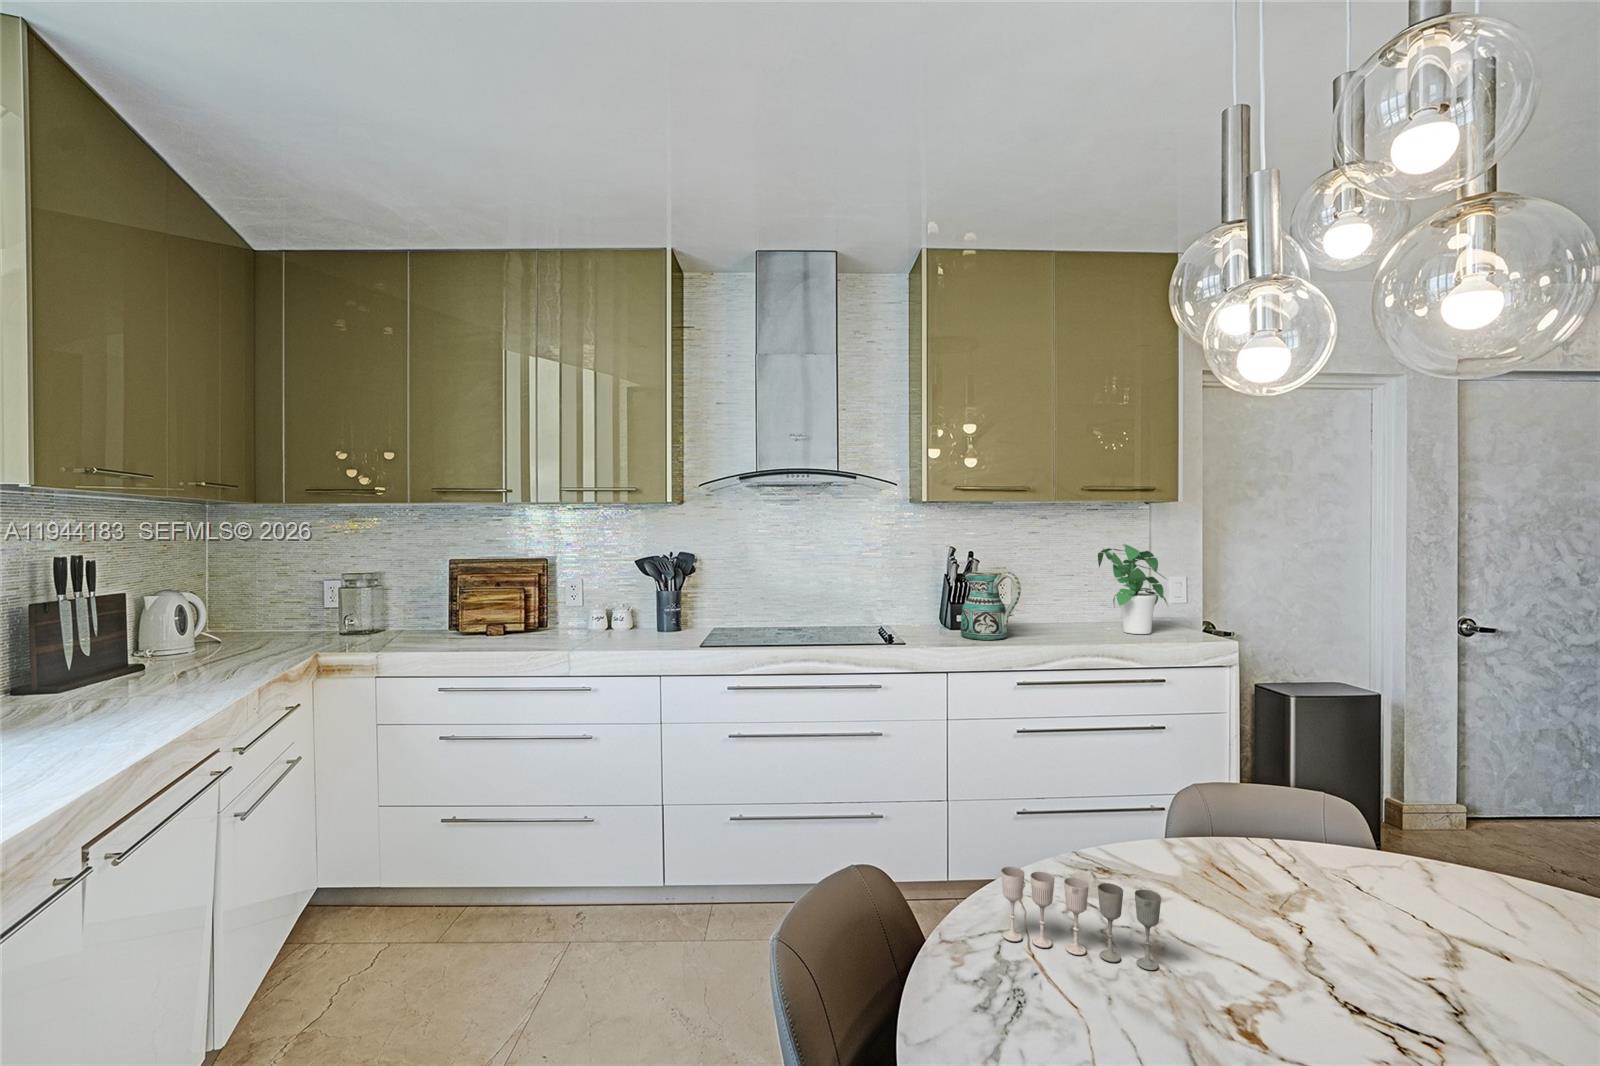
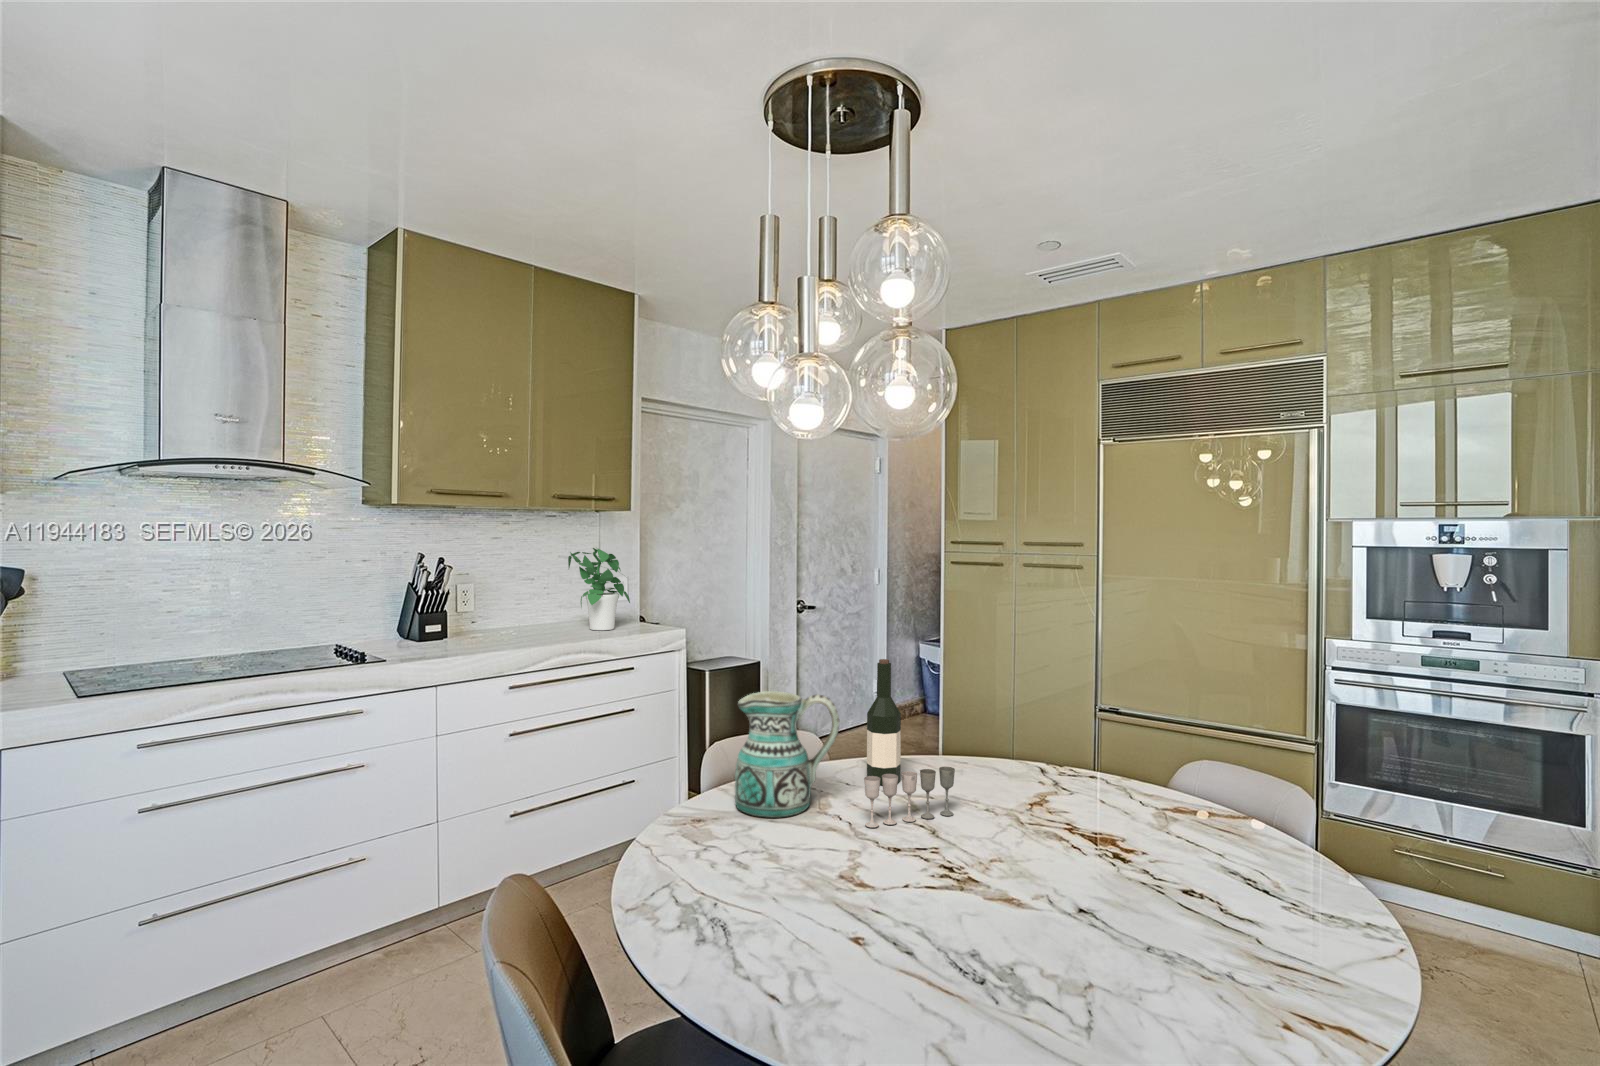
ceramic pitcher: present [961,571,1021,640] -> present [735,691,839,818]
wine bottle: none [1398,717,1463,912] -> present [867,659,901,785]
wine glass: present [1001,867,1161,970] -> present [864,767,955,828]

